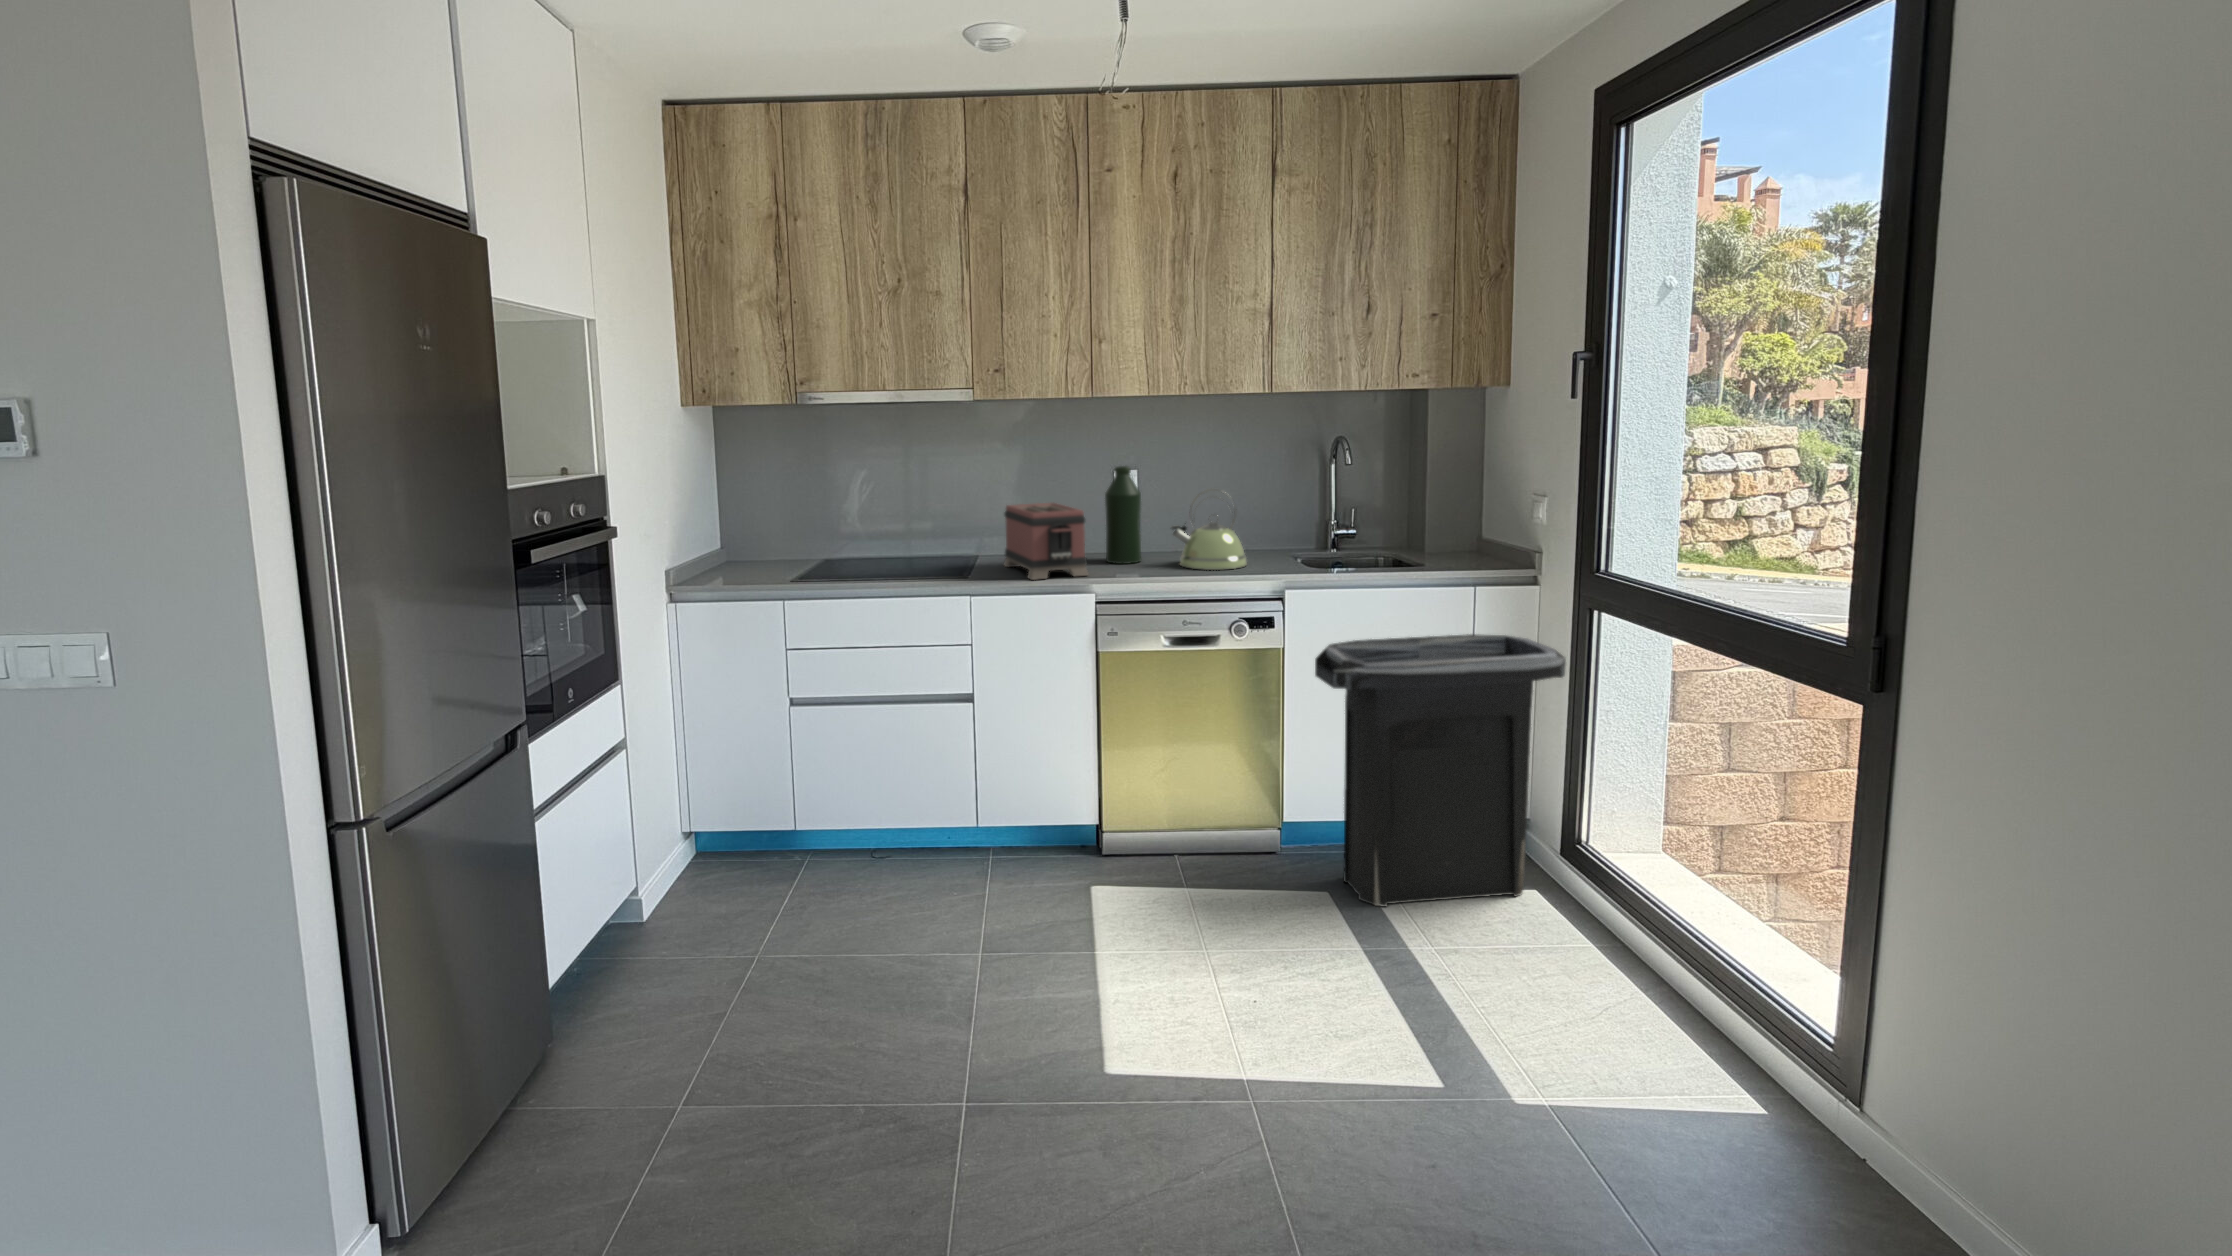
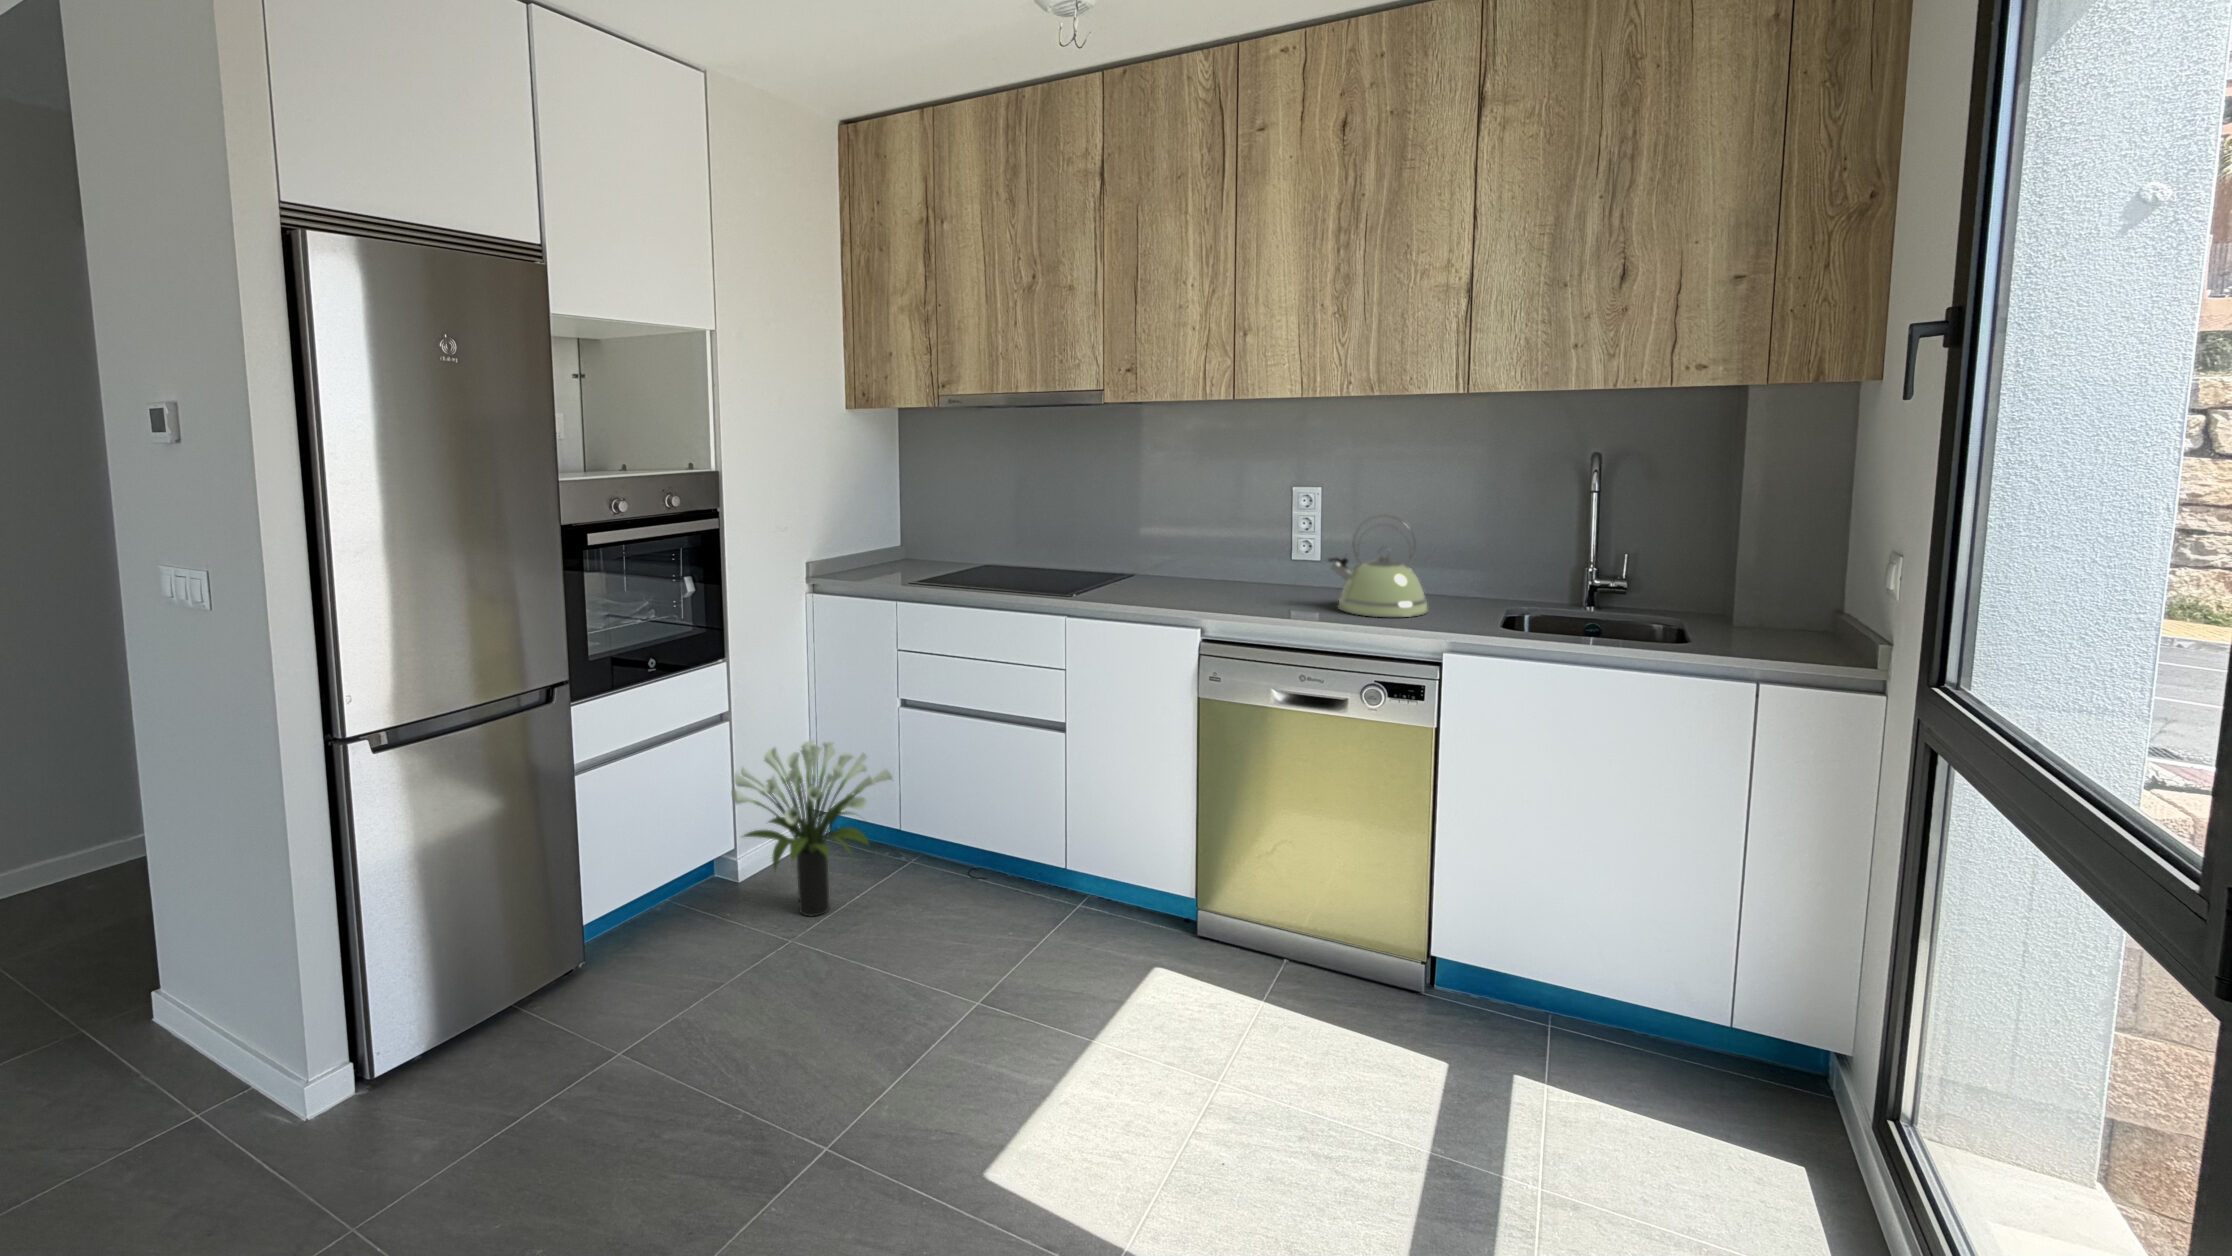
bottle: present [1105,466,1142,564] -> none [1260,482,1306,598]
toaster: present [1004,503,1089,580] -> none [1137,521,1209,608]
trash can: present [1315,634,1566,907] -> none [1445,732,1872,1161]
potted plant: none [646,746,819,929] -> present [732,740,892,916]

